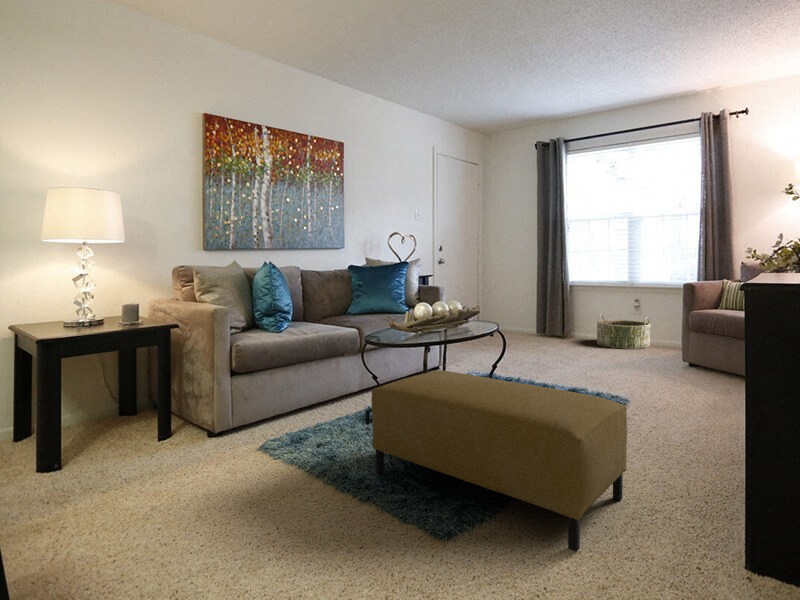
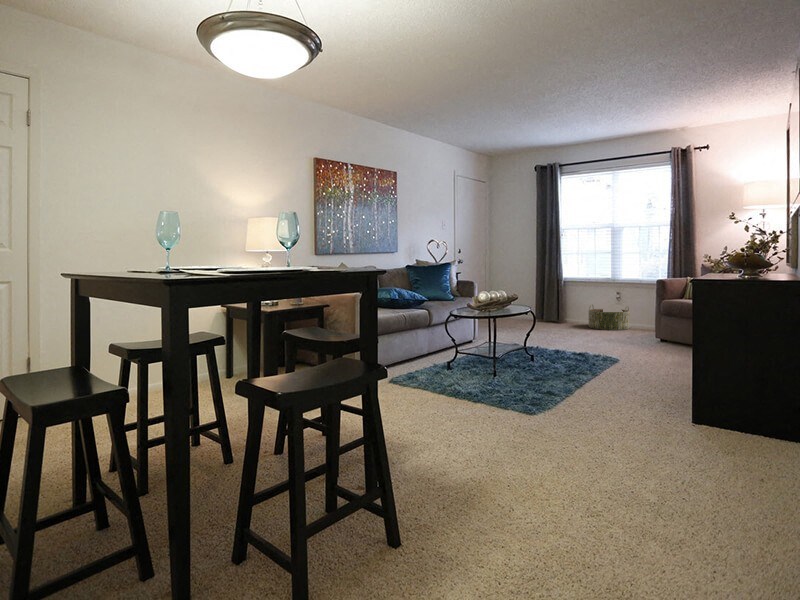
ottoman: present [371,370,627,551] -> none [468,332,626,418]

